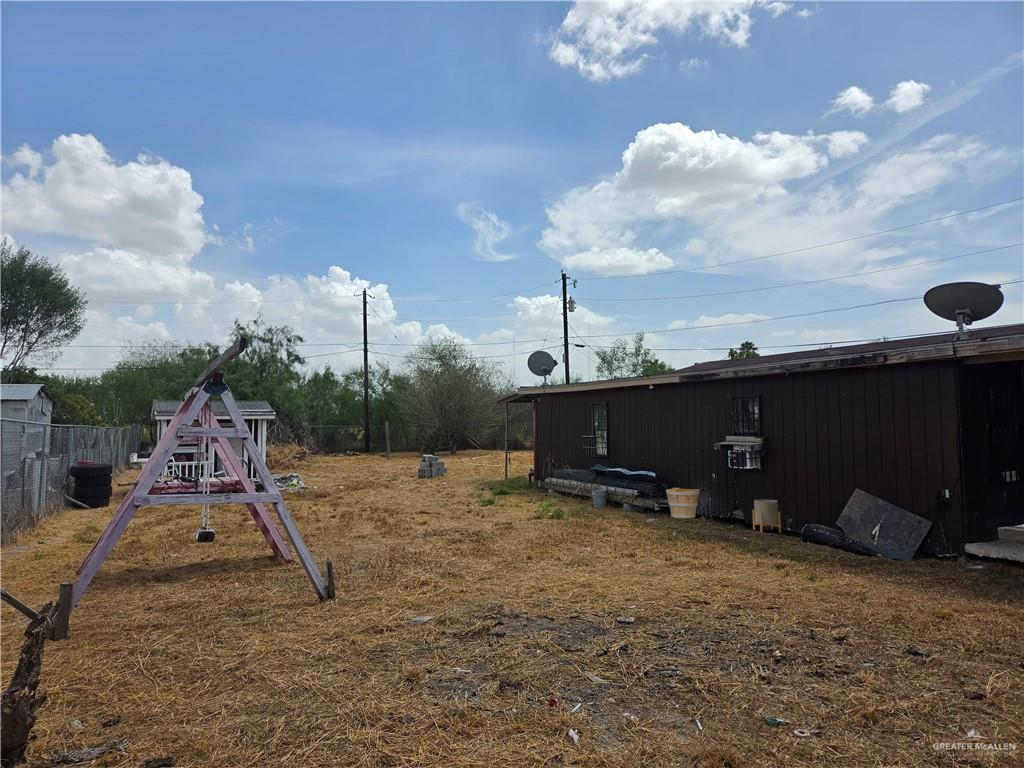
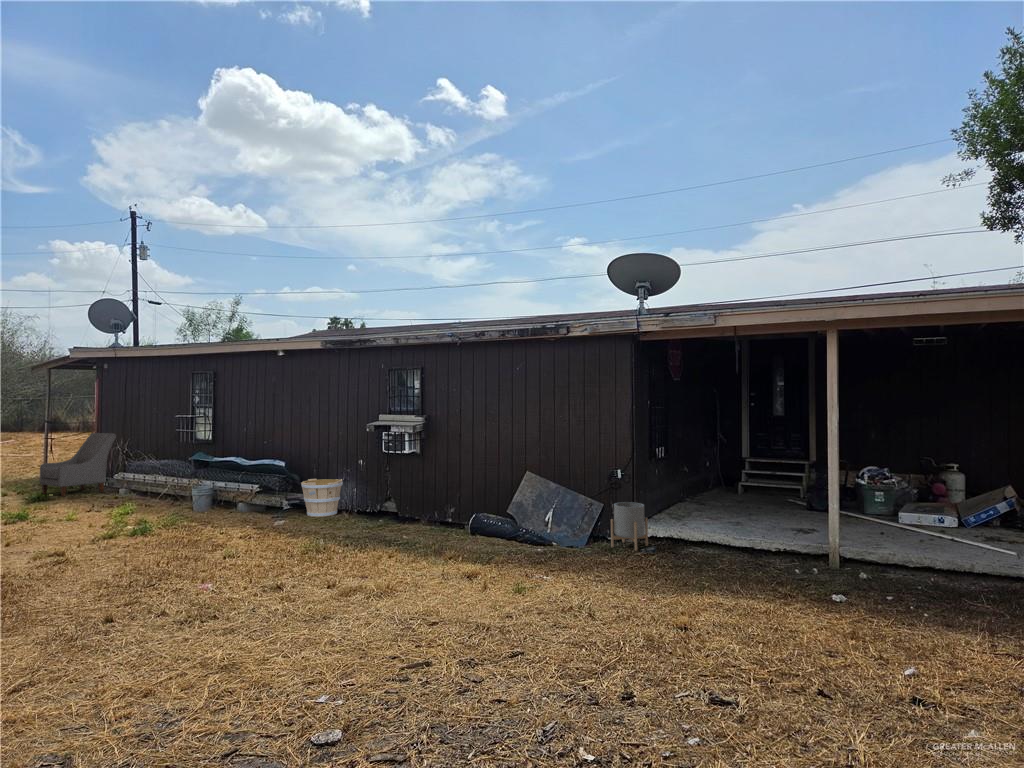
chair: none [503,449,547,493] -> present [40,433,116,497]
planter: present [753,500,781,532] -> present [611,502,648,551]

